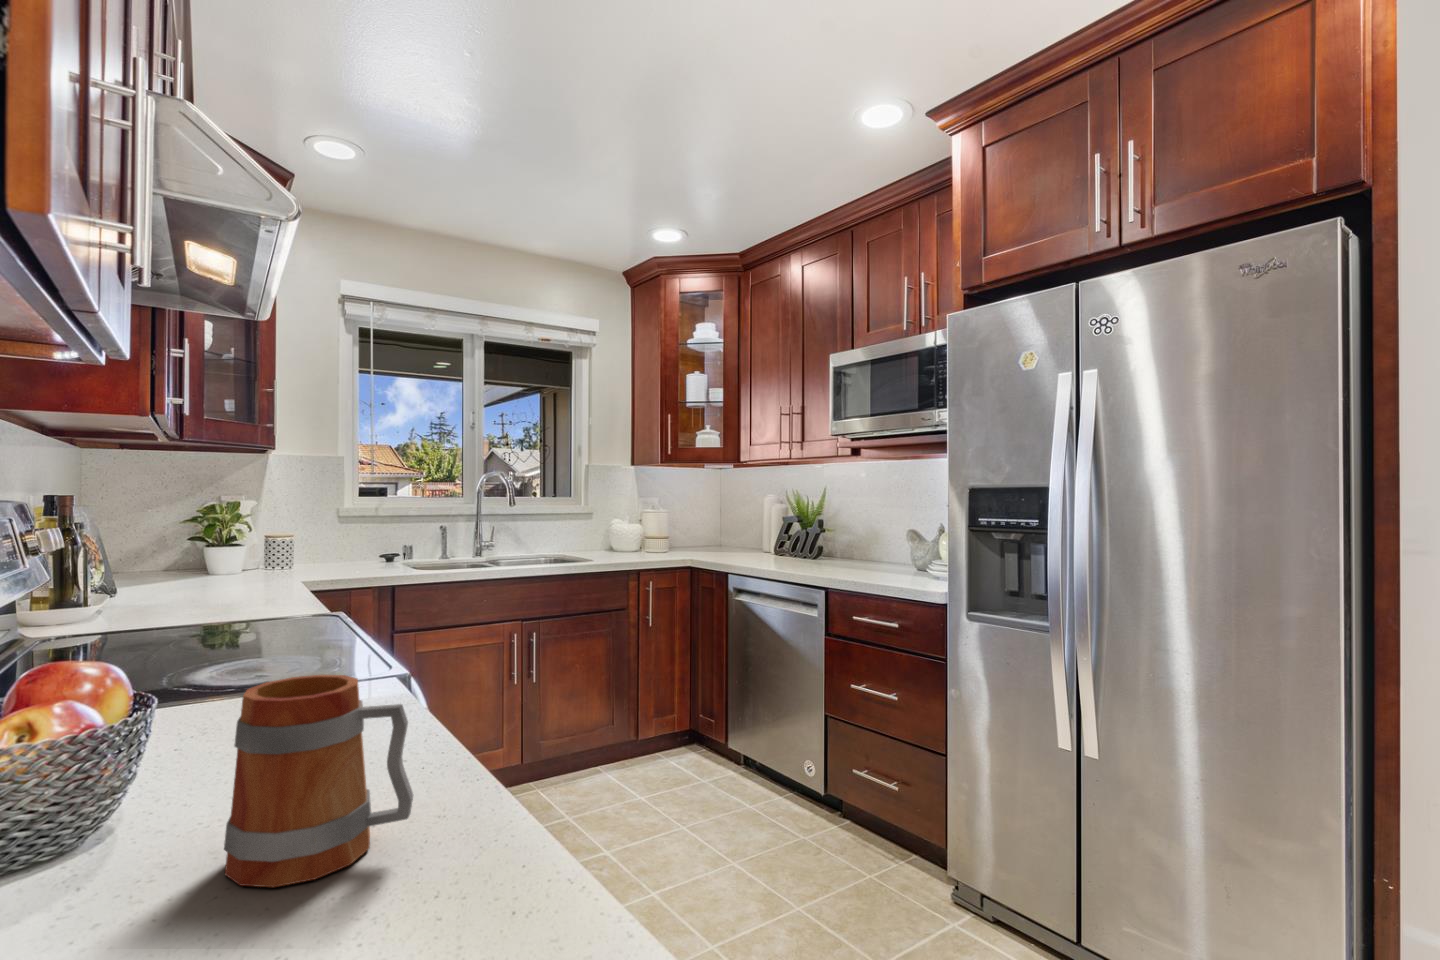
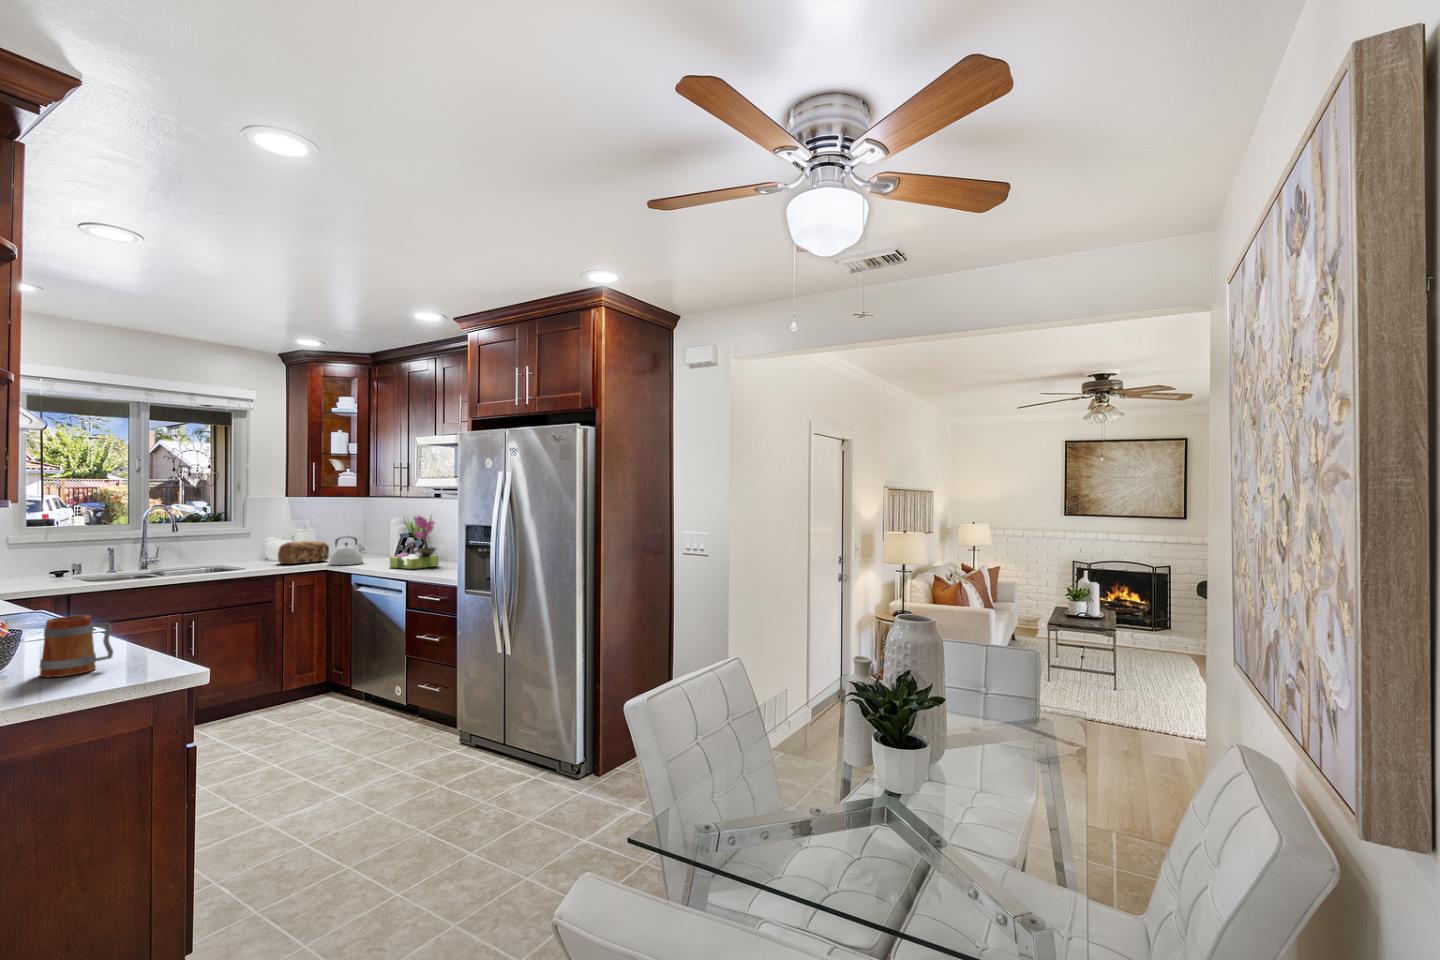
flower arrangement: none [783,485,853,570] -> present [390,515,439,569]
kettle: none [692,519,737,560] -> present [329,537,364,565]
bread loaf: none [626,525,688,557] -> present [278,541,329,564]

